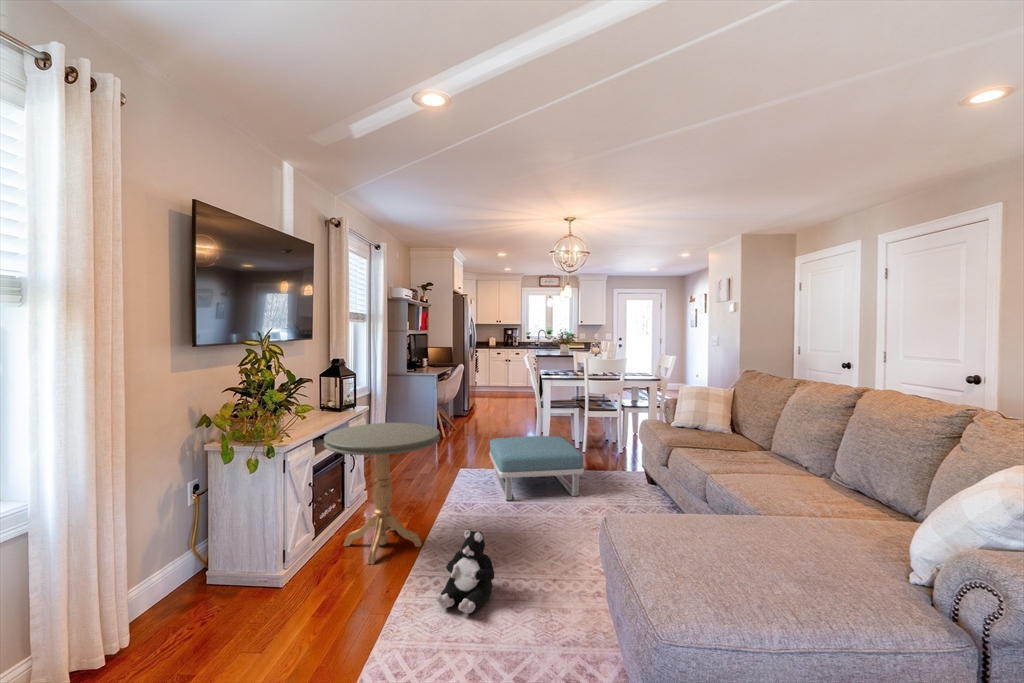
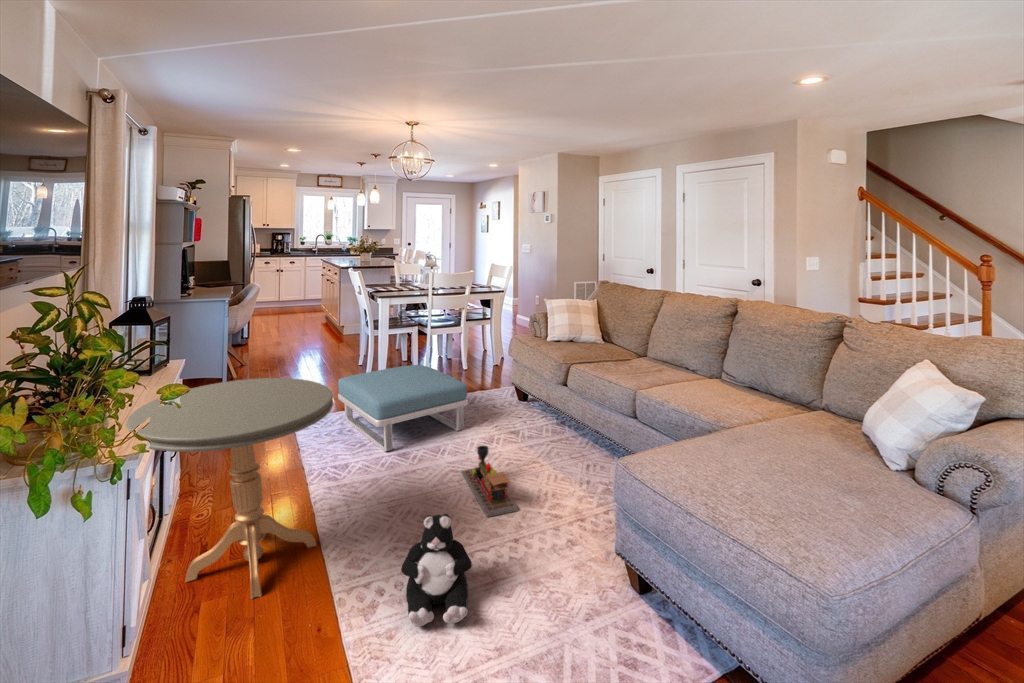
toy train: none [545,503,575,562] -> present [461,446,519,517]

